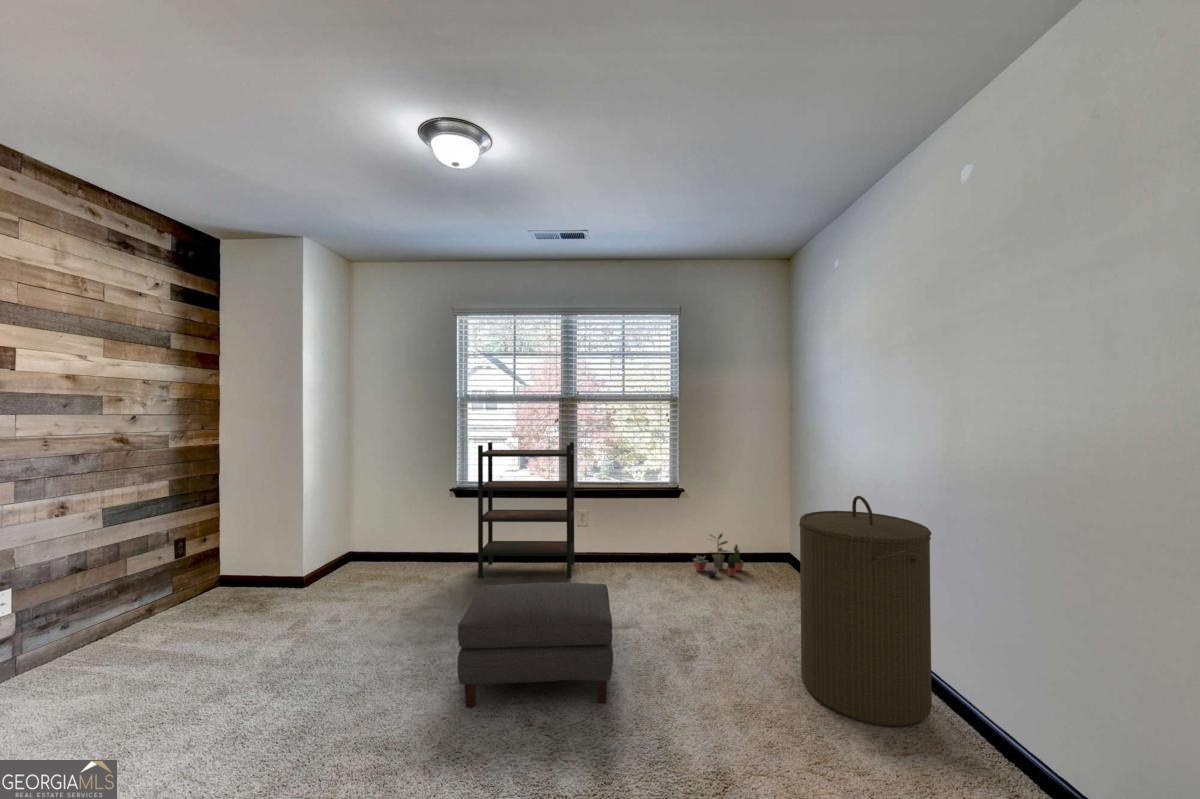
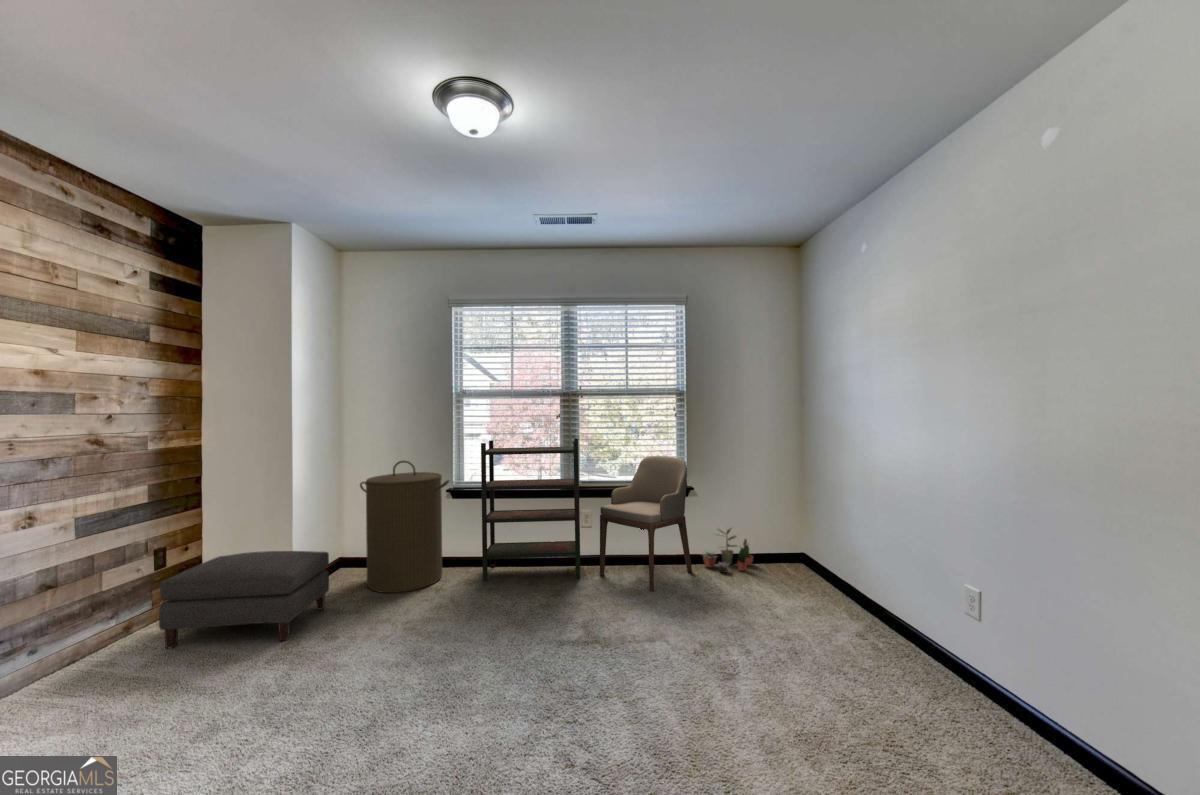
armchair: none [591,461,681,594] -> present [600,456,692,592]
laundry hamper: present [799,496,932,727] -> present [360,461,449,593]
ottoman: present [458,582,613,707] -> present [159,551,329,648]

